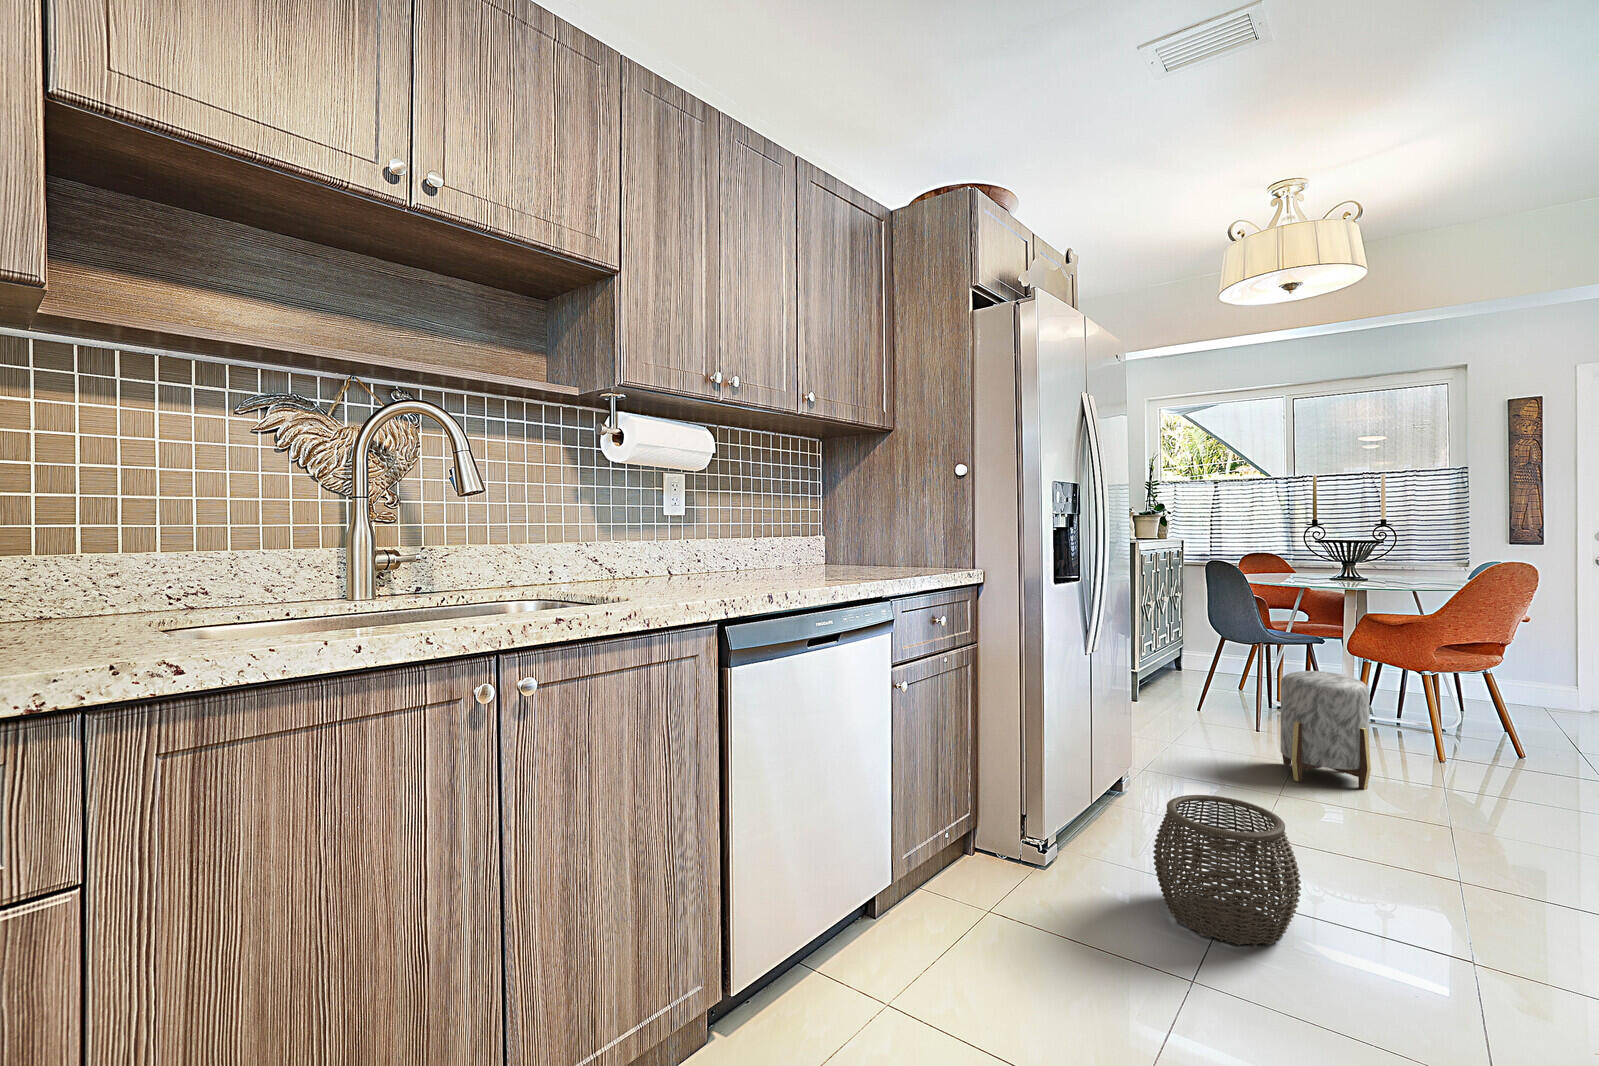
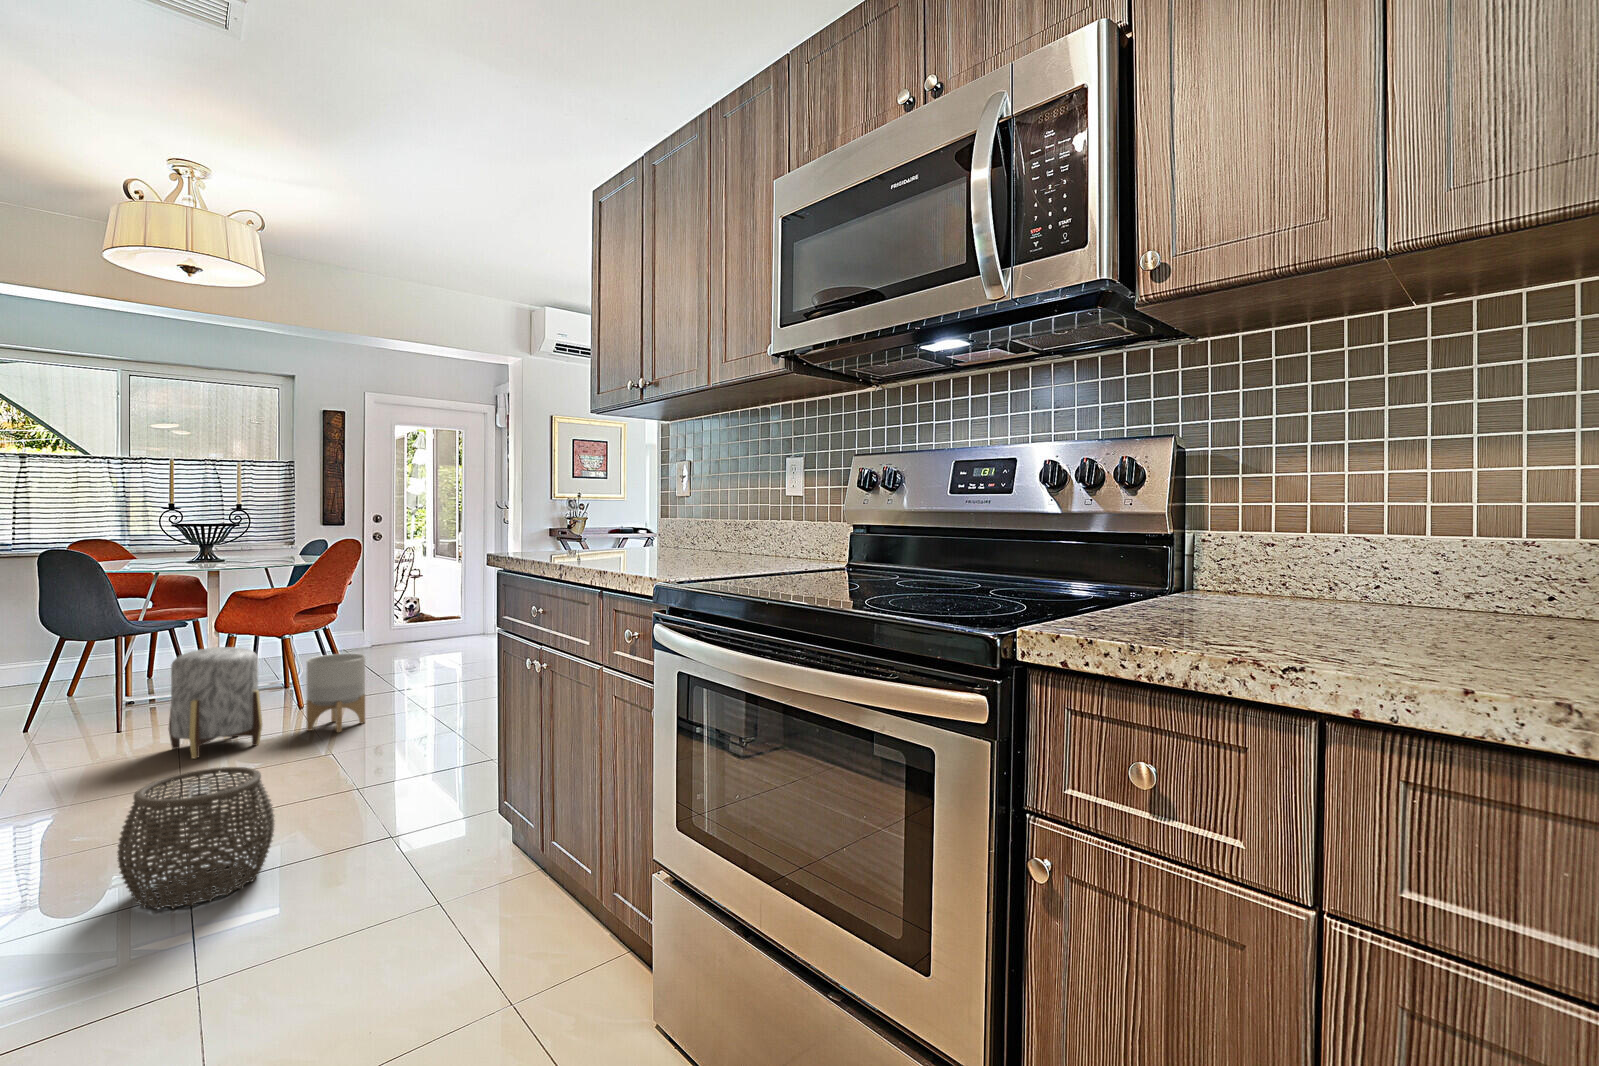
planter: none [1430,705,1516,809] -> present [306,653,365,732]

